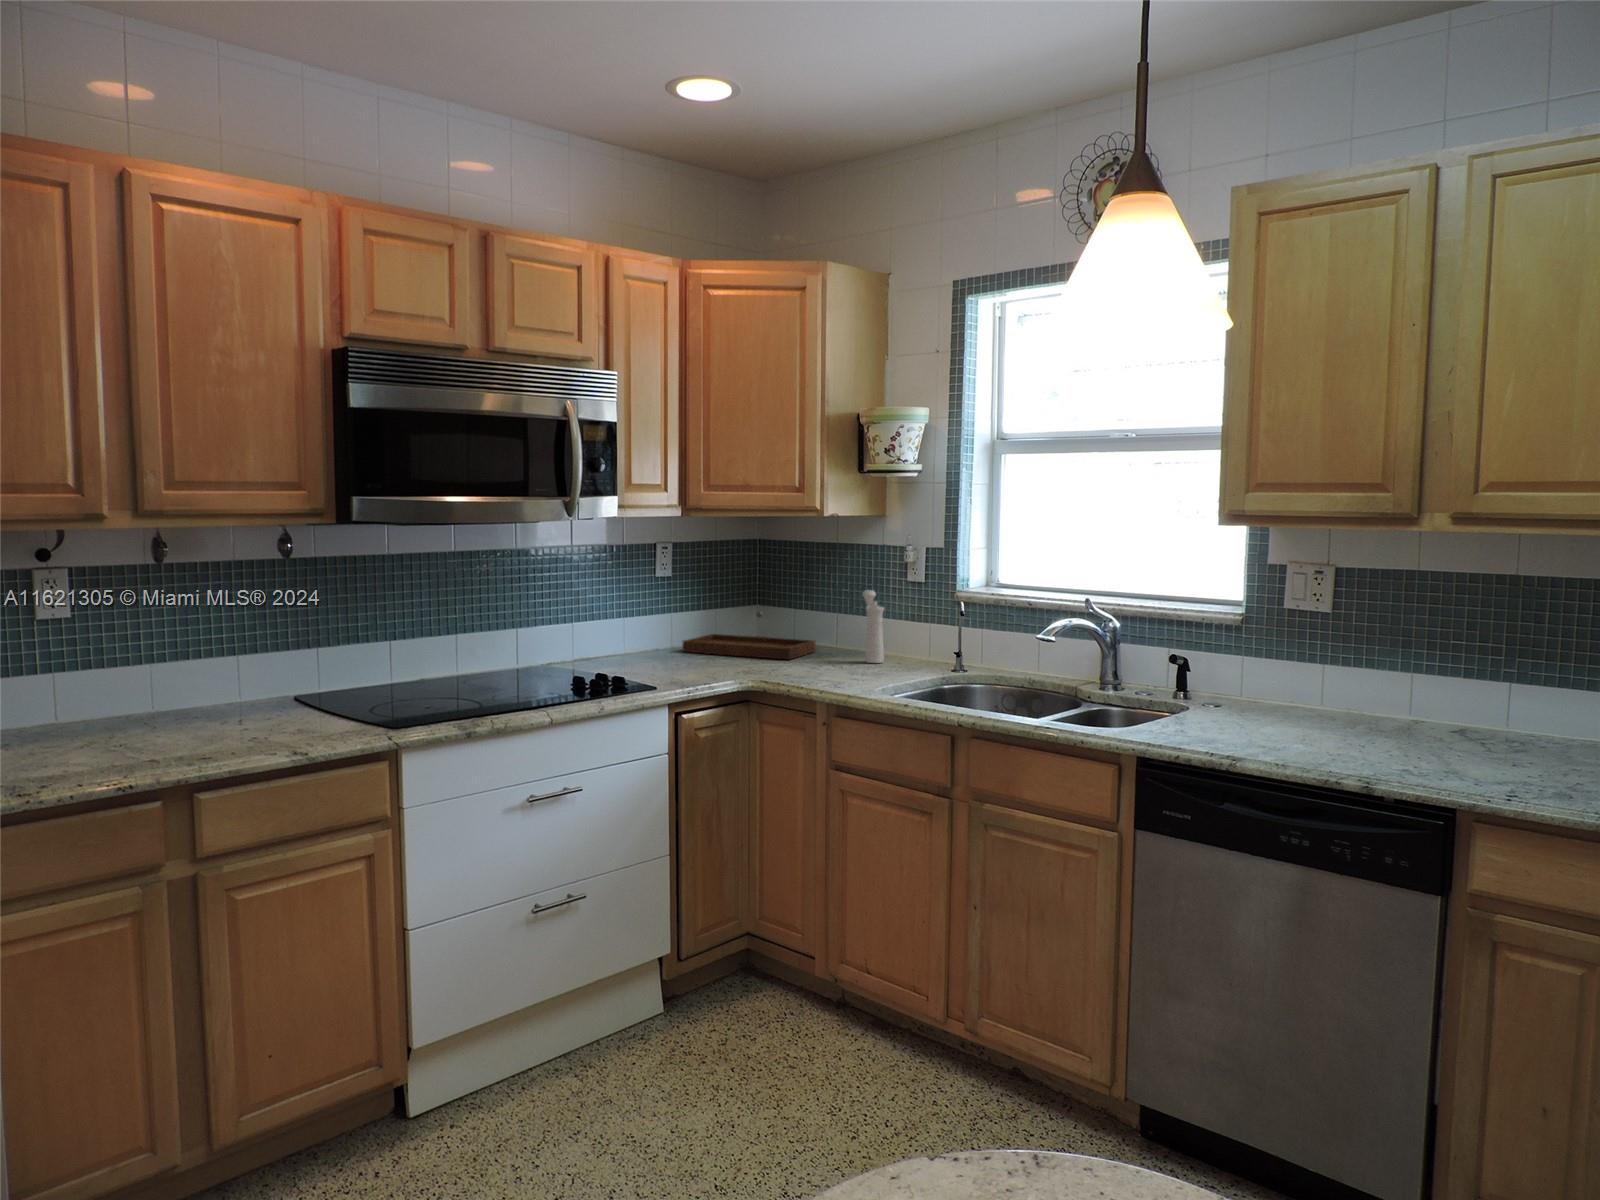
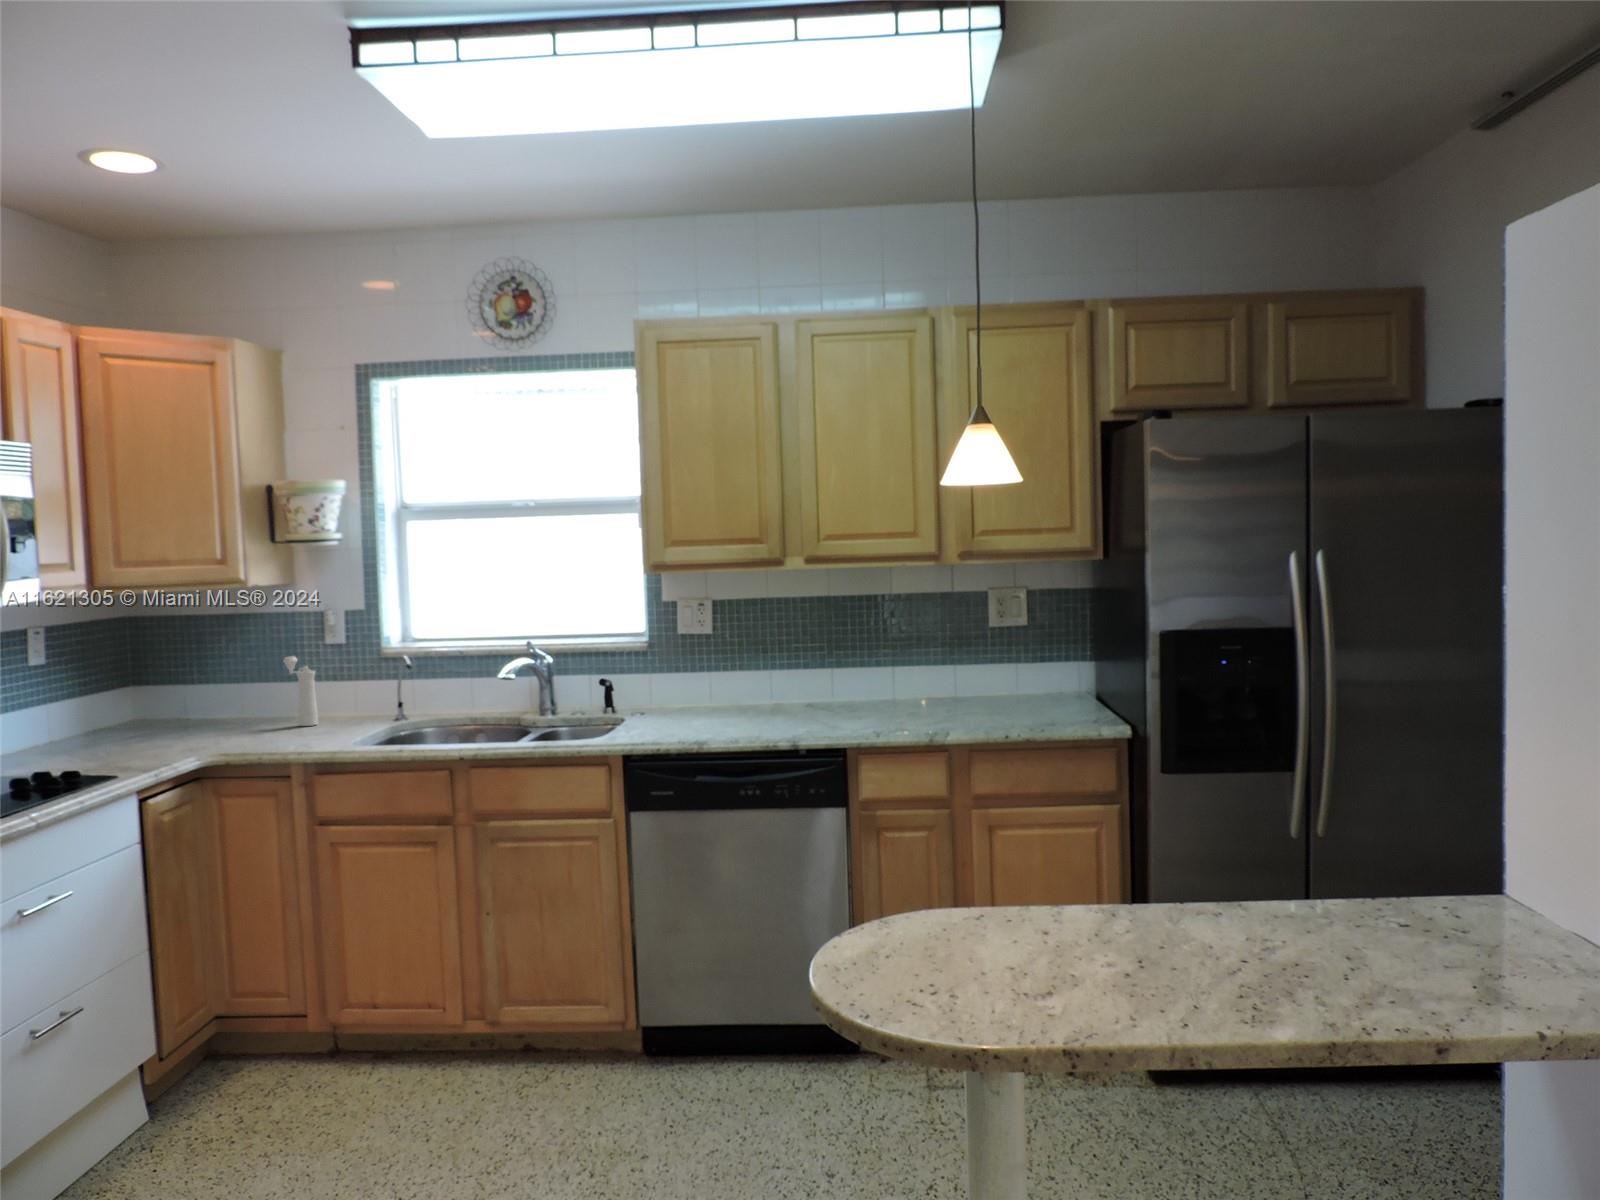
tray: present [683,611,815,660] -> none [73,690,230,745]

